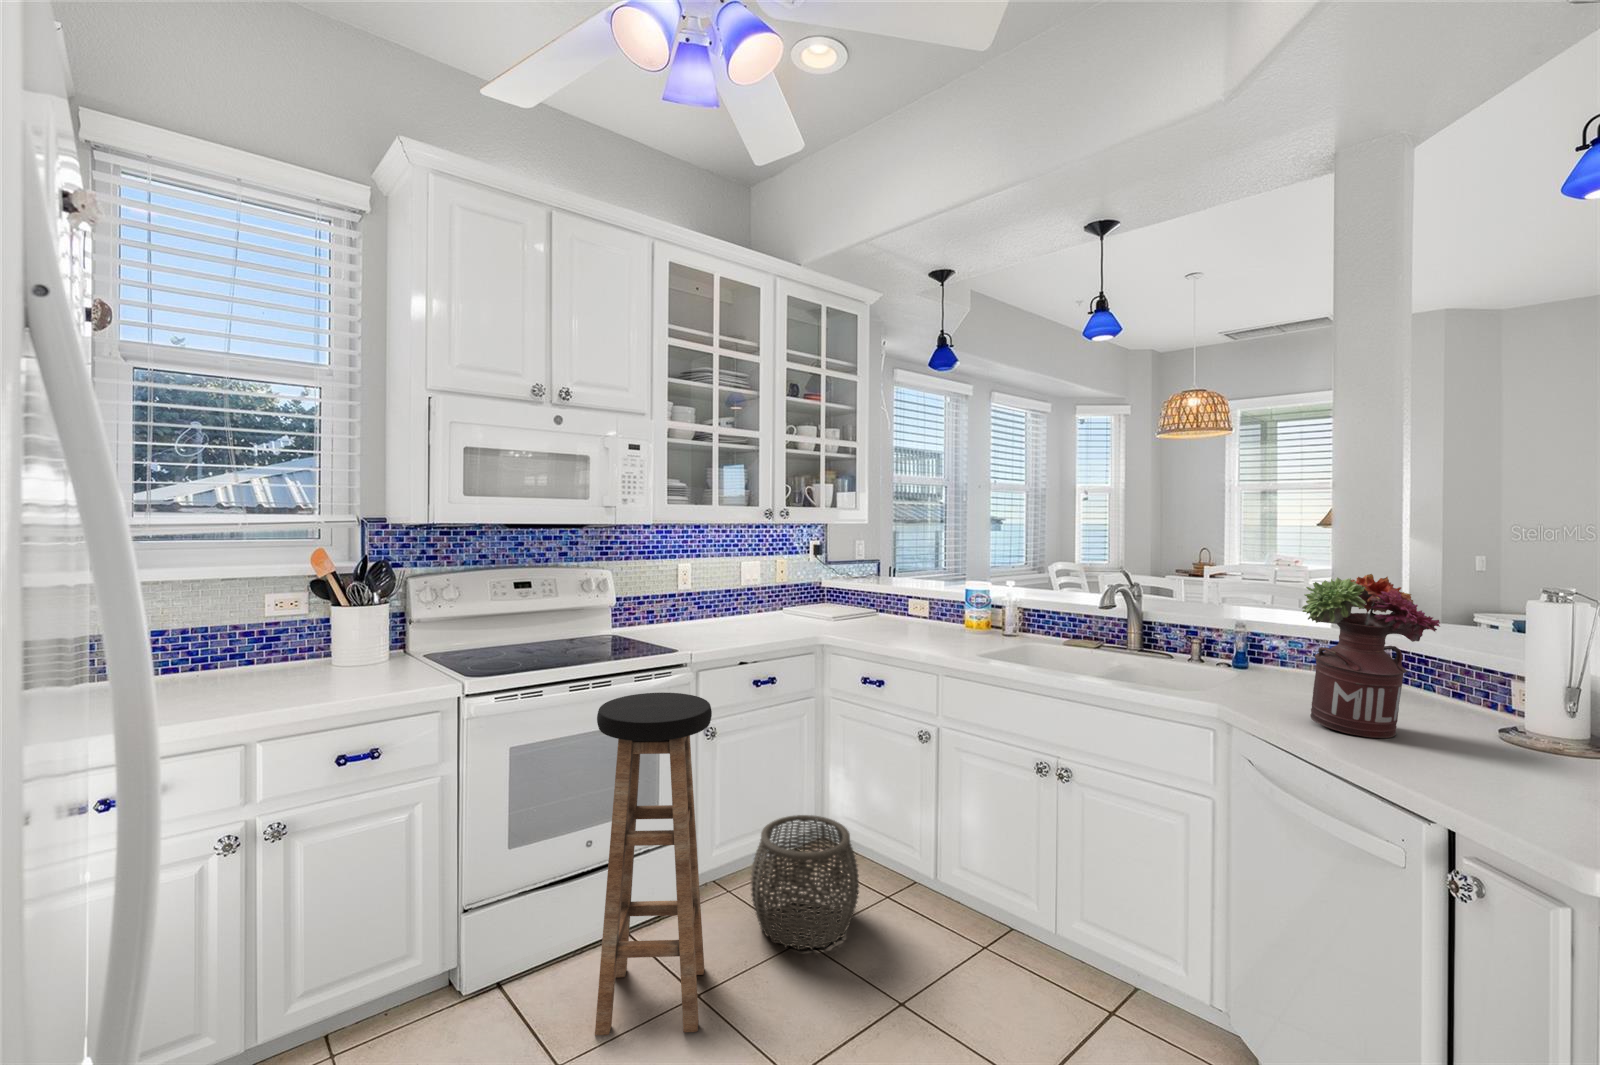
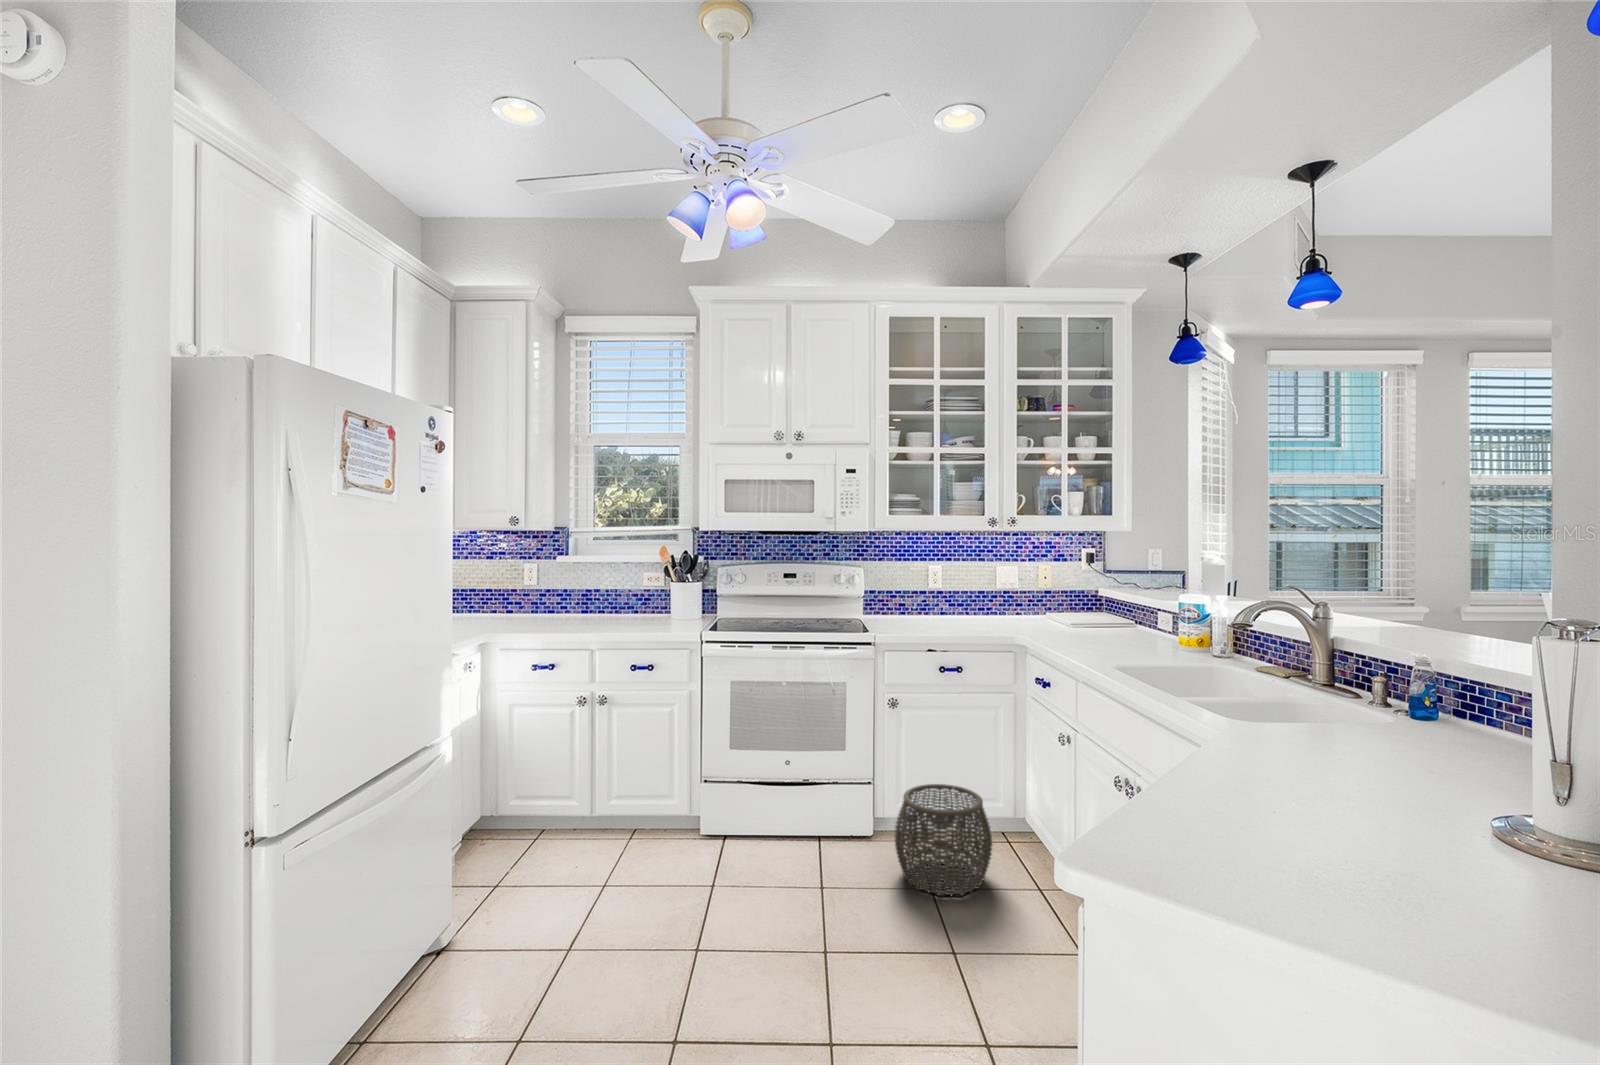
flower arrangement: present [1302,574,1440,738] -> none [1256,568,1422,766]
bar stool: present [595,693,712,1035] -> none [745,653,843,902]

